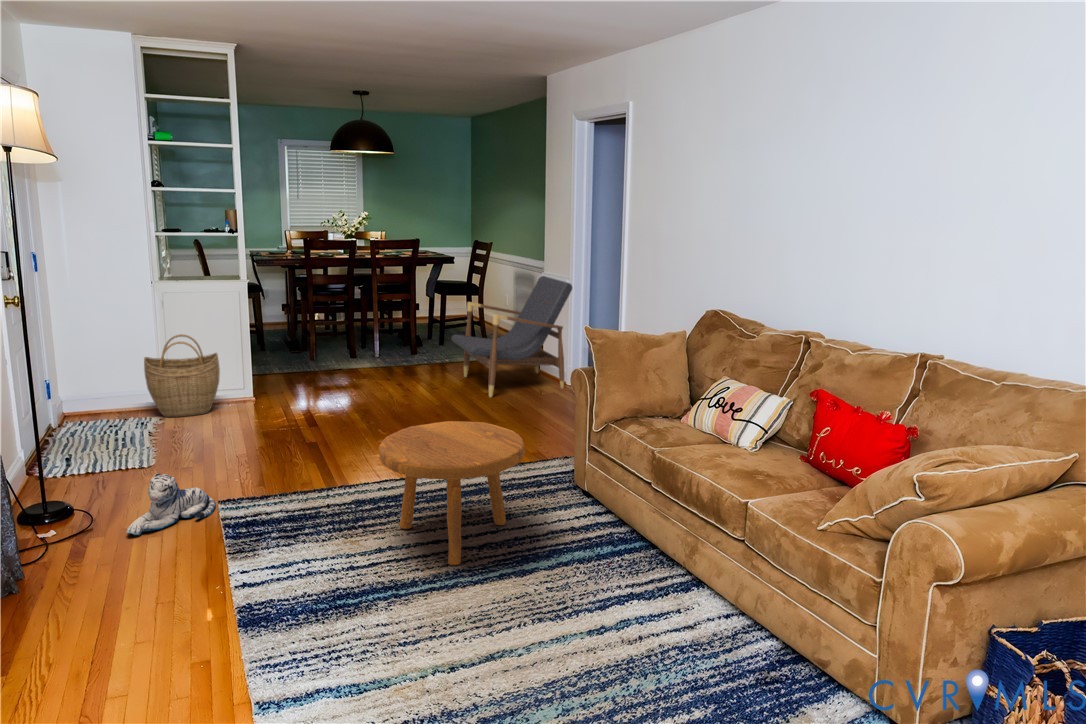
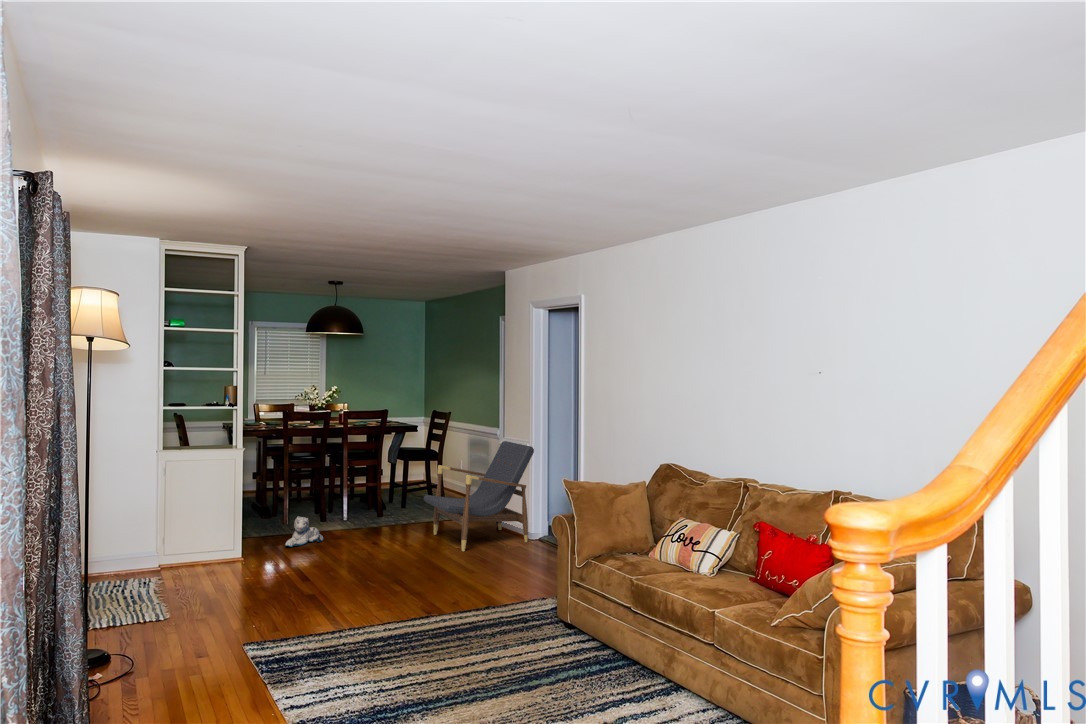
woven basket: present [144,334,220,417] -> none [146,499,215,577]
footstool: present [379,421,525,565] -> none [402,562,525,685]
plush toy: present [127,473,216,535] -> present [285,516,324,547]

